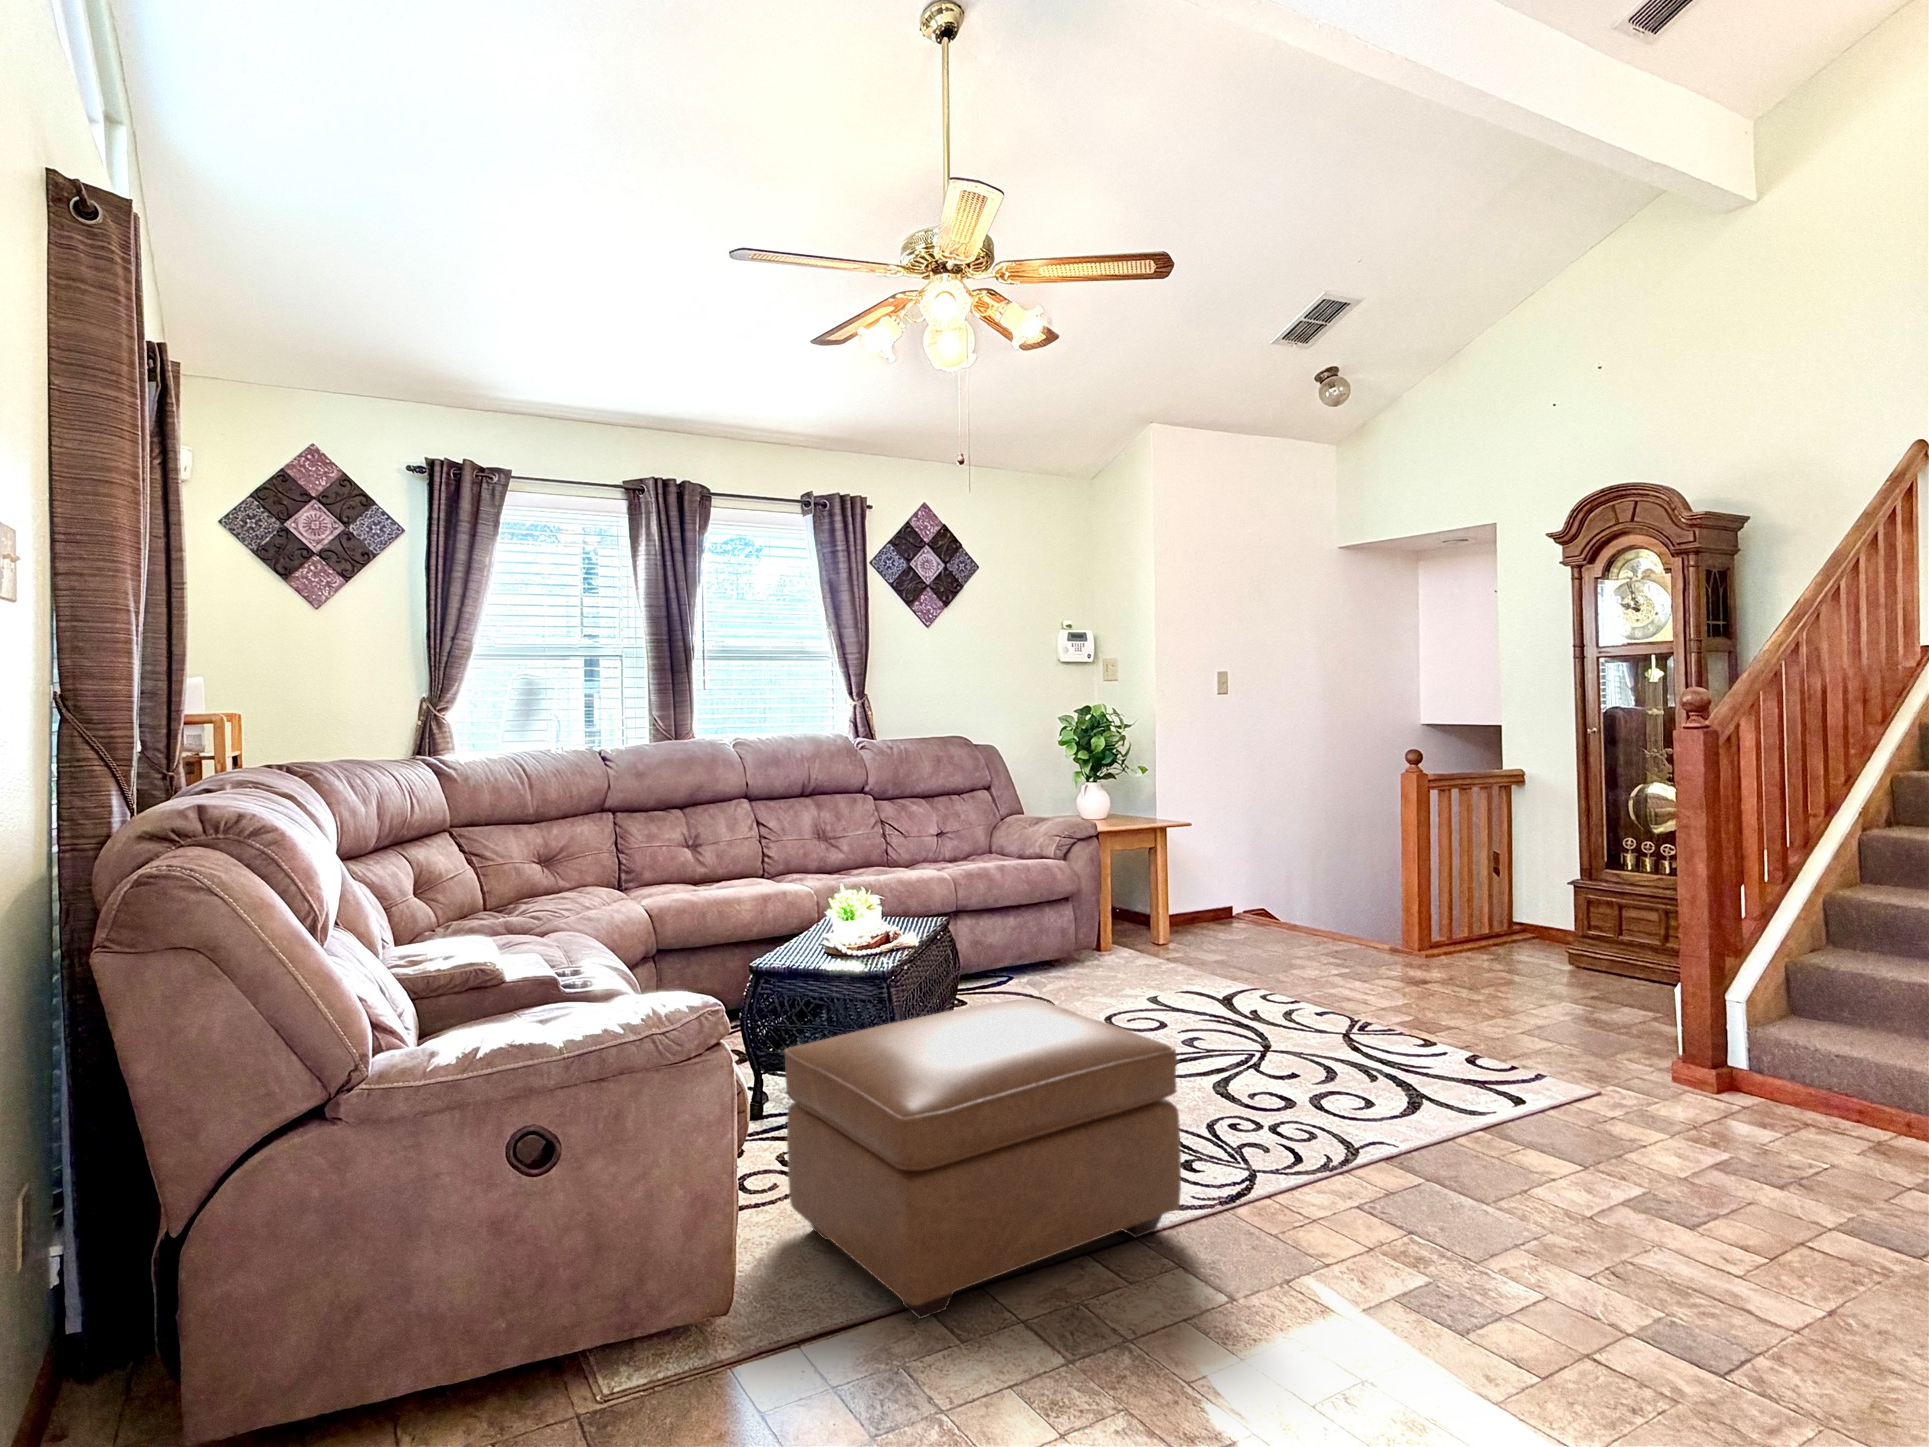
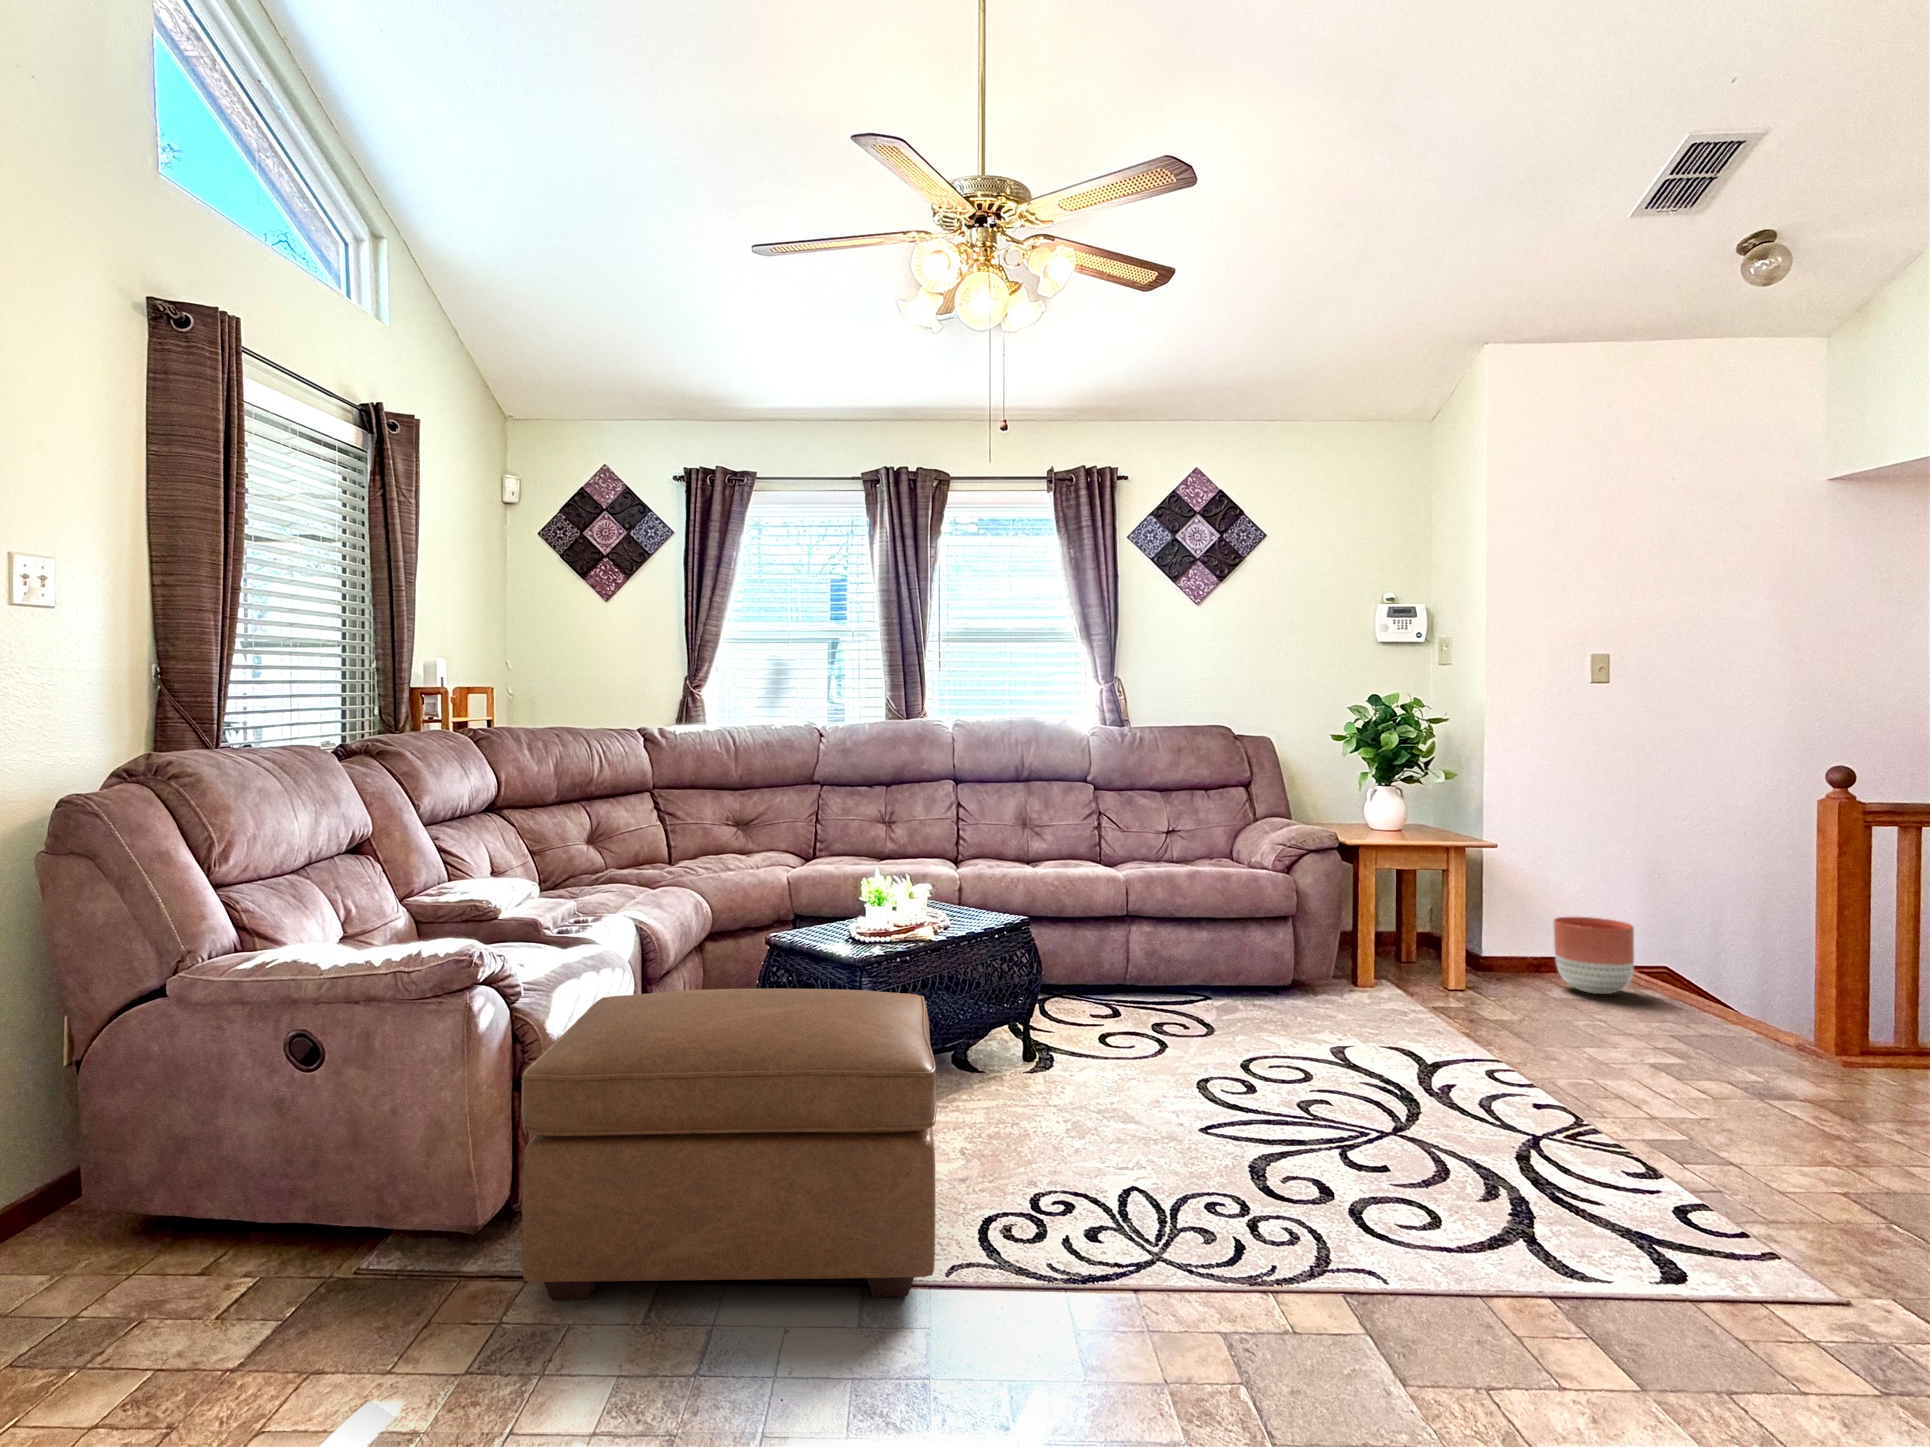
planter: none [1205,874,1258,930] -> present [1553,917,1634,994]

